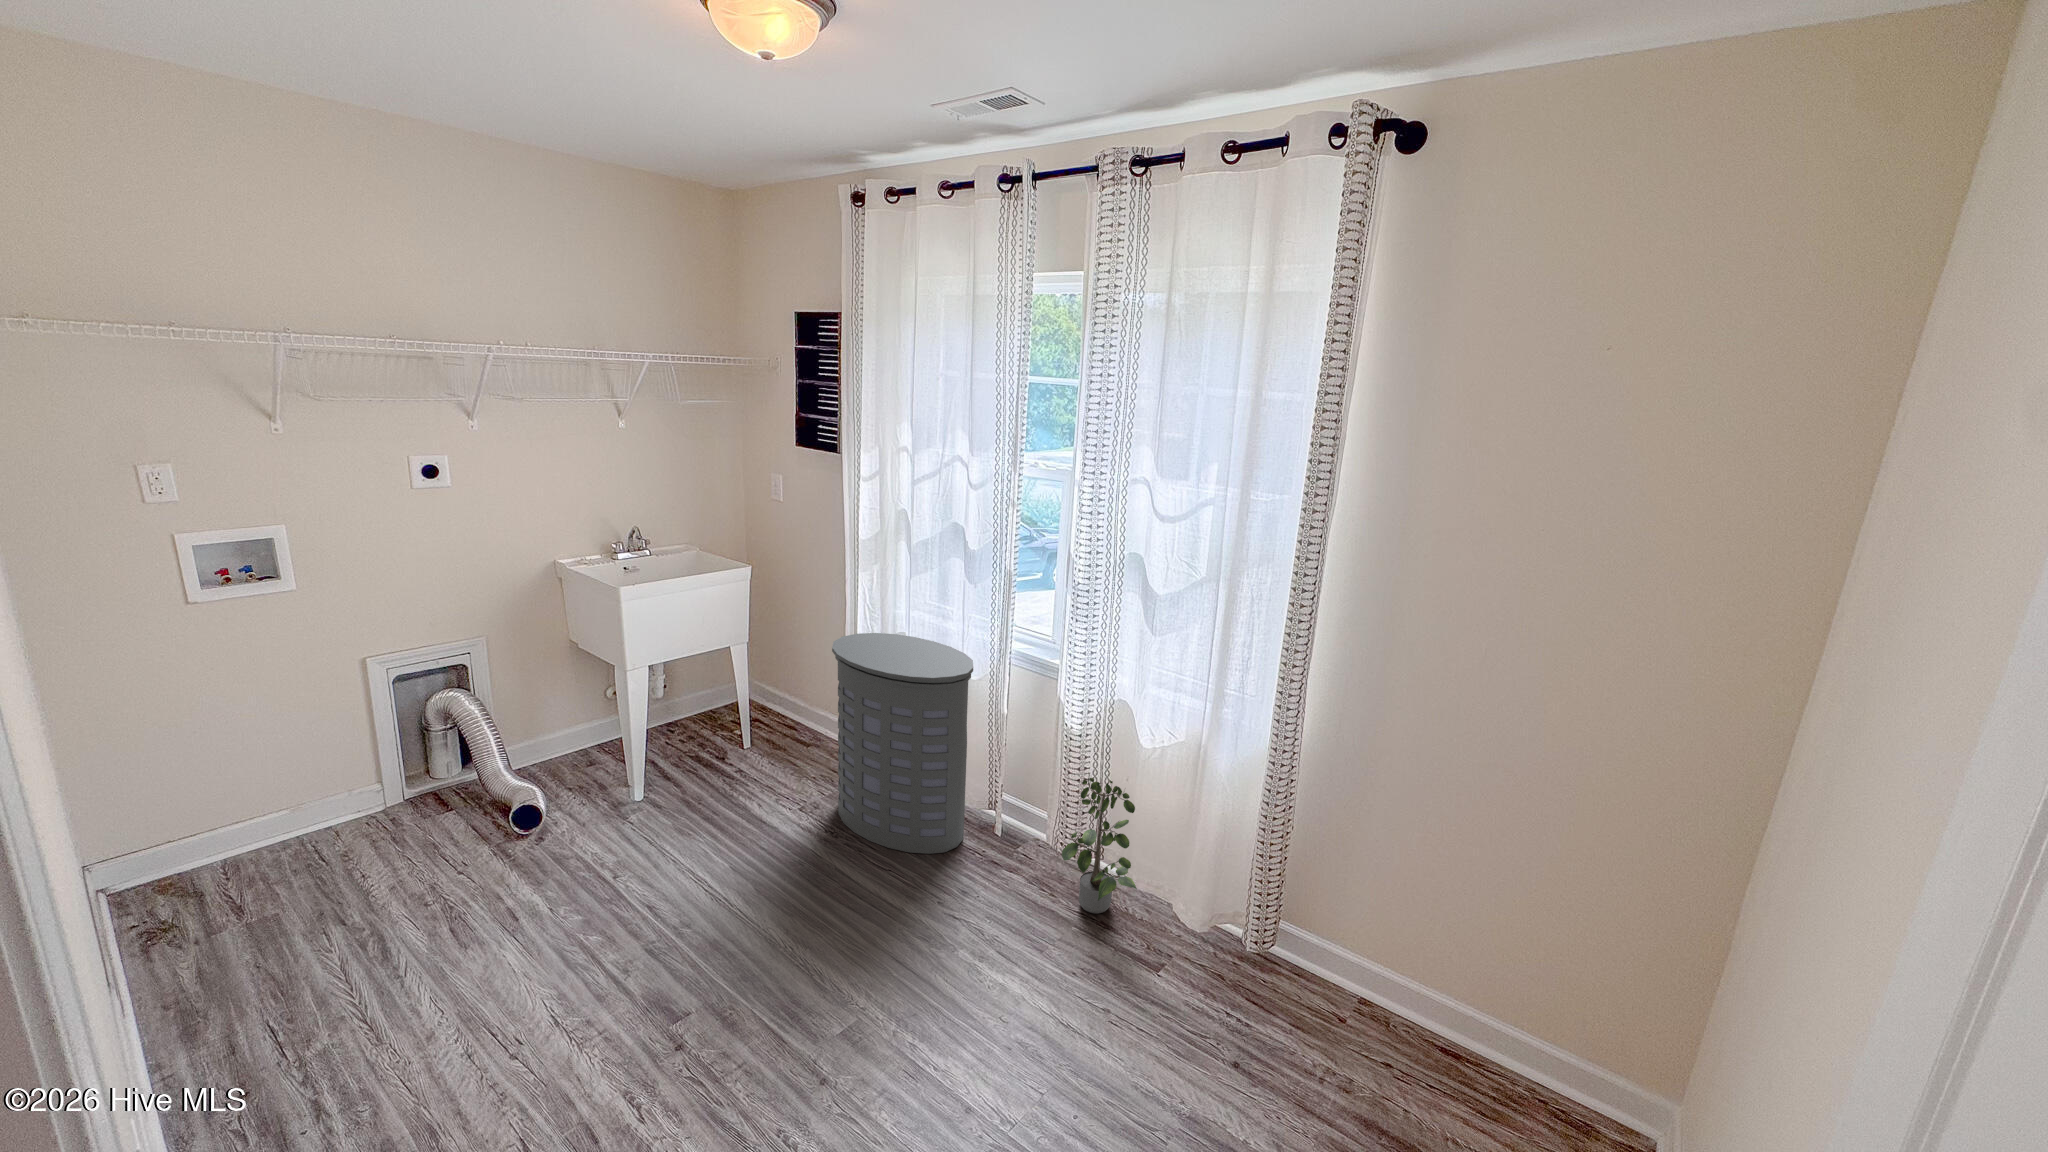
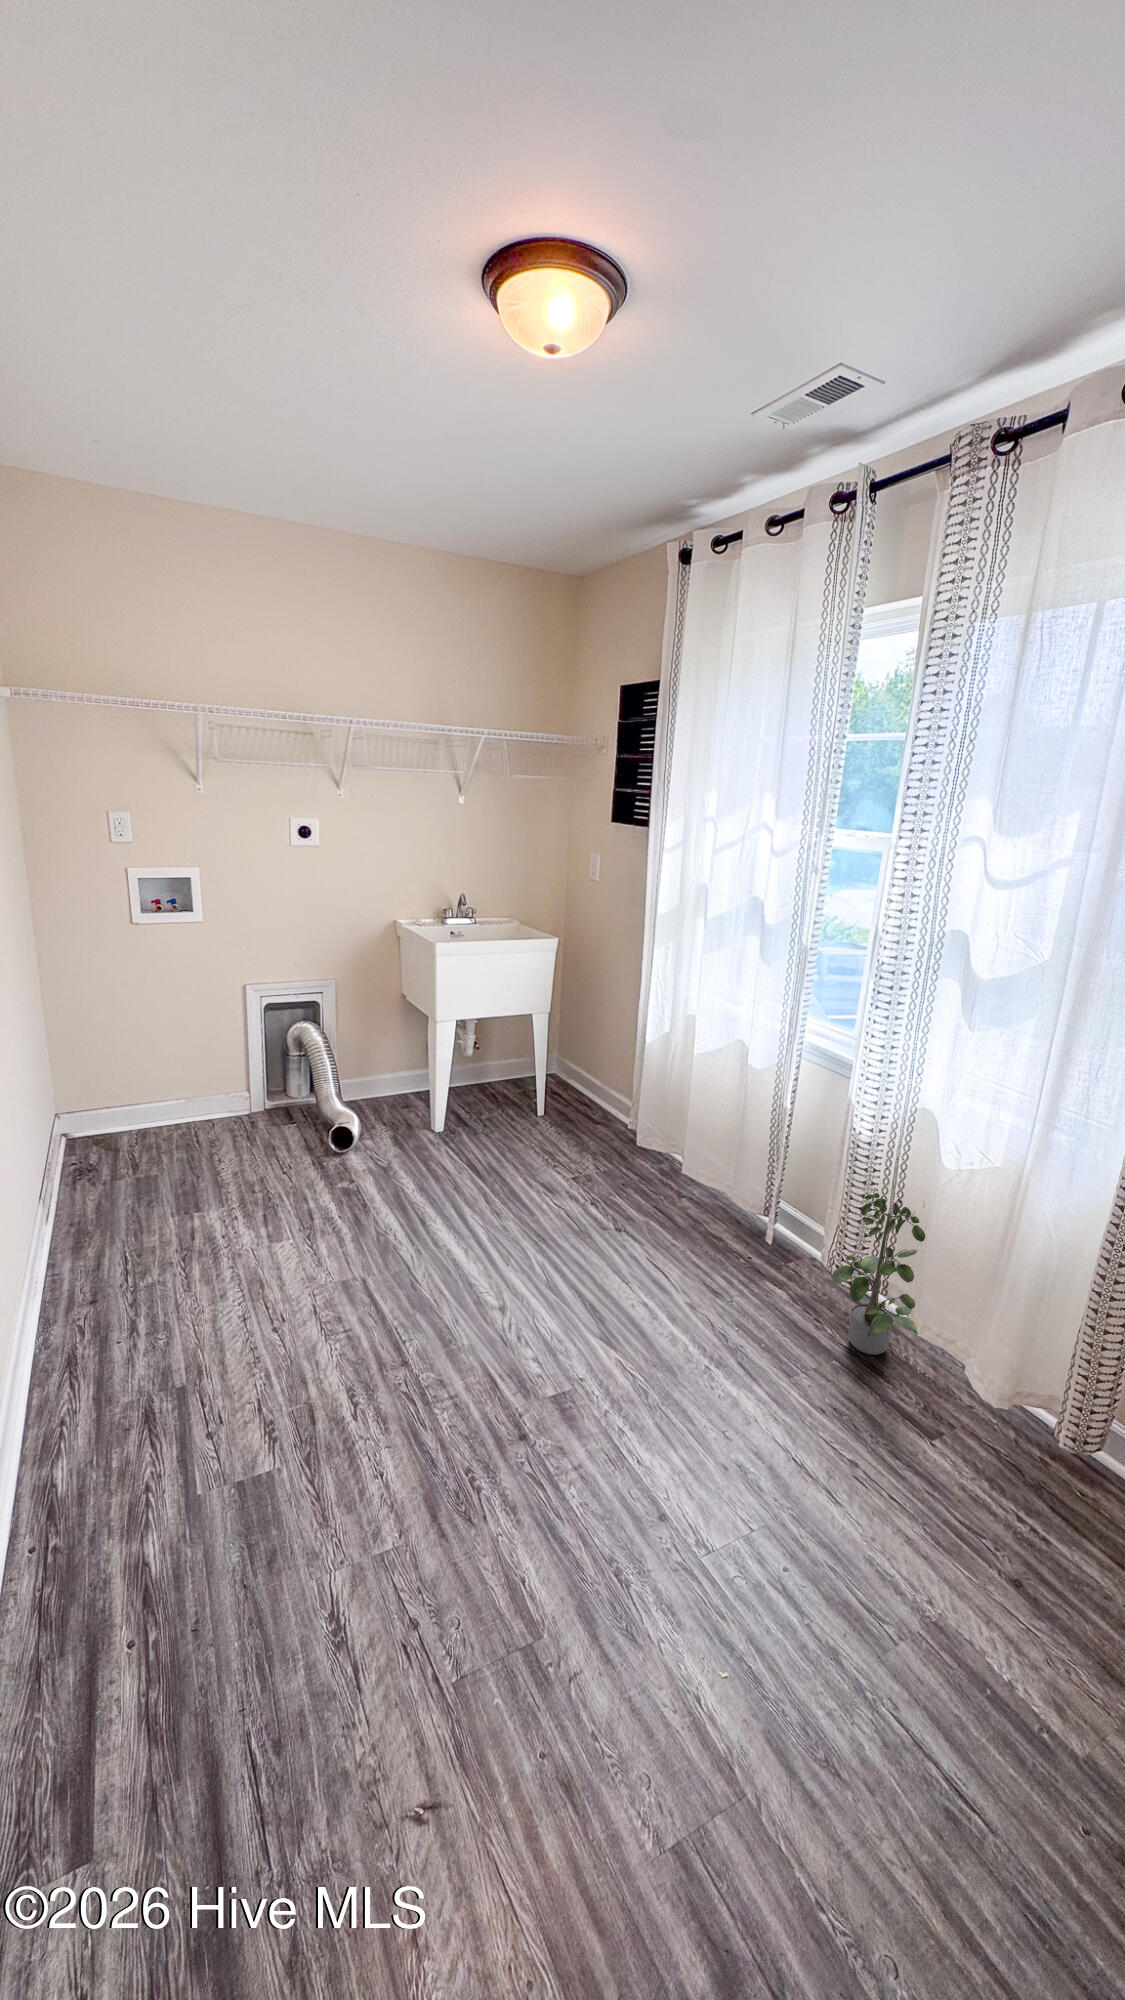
laundry hamper: present [832,633,973,854] -> none [609,1009,759,1250]

